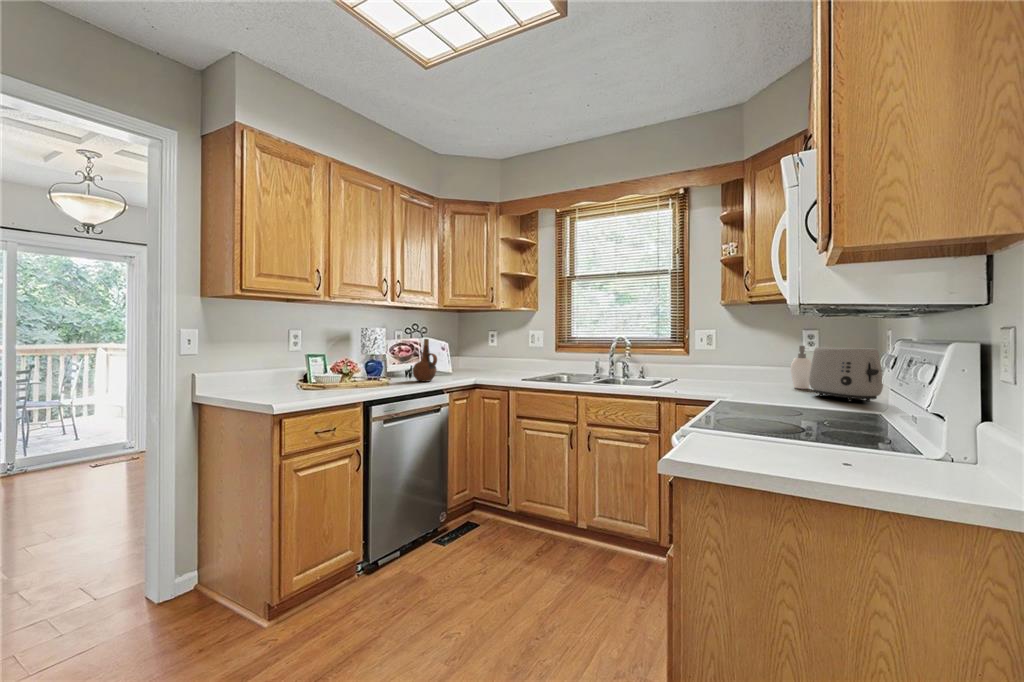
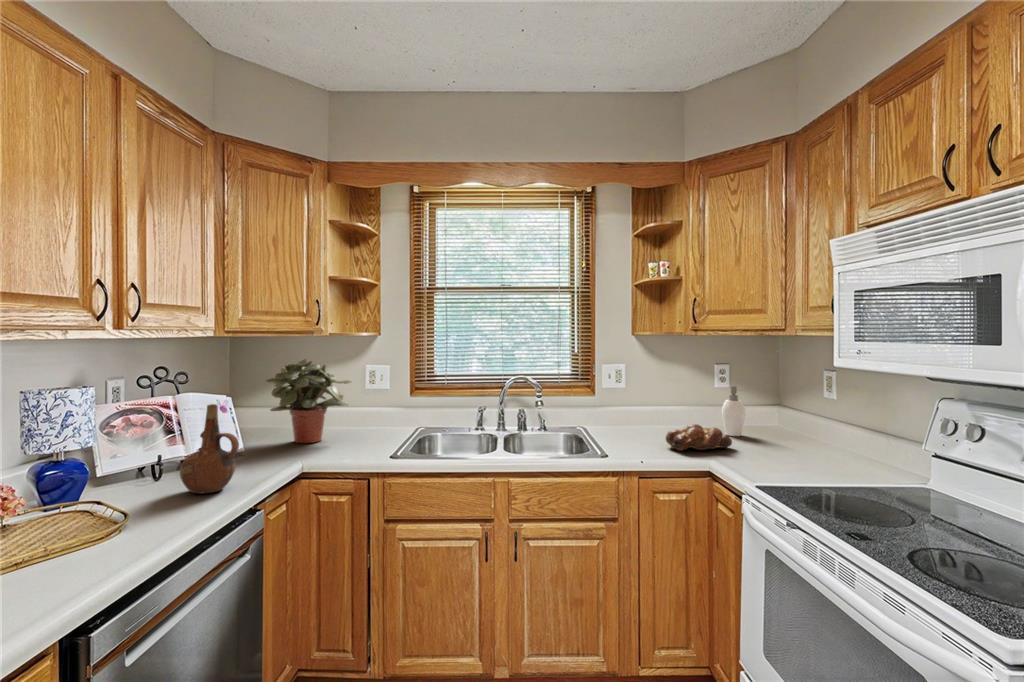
potted plant: none [467,323,513,373] -> present [266,359,351,443]
toaster: present [809,347,883,402] -> none [770,393,868,460]
bread loaf: none [715,372,773,390] -> present [666,424,732,451]

